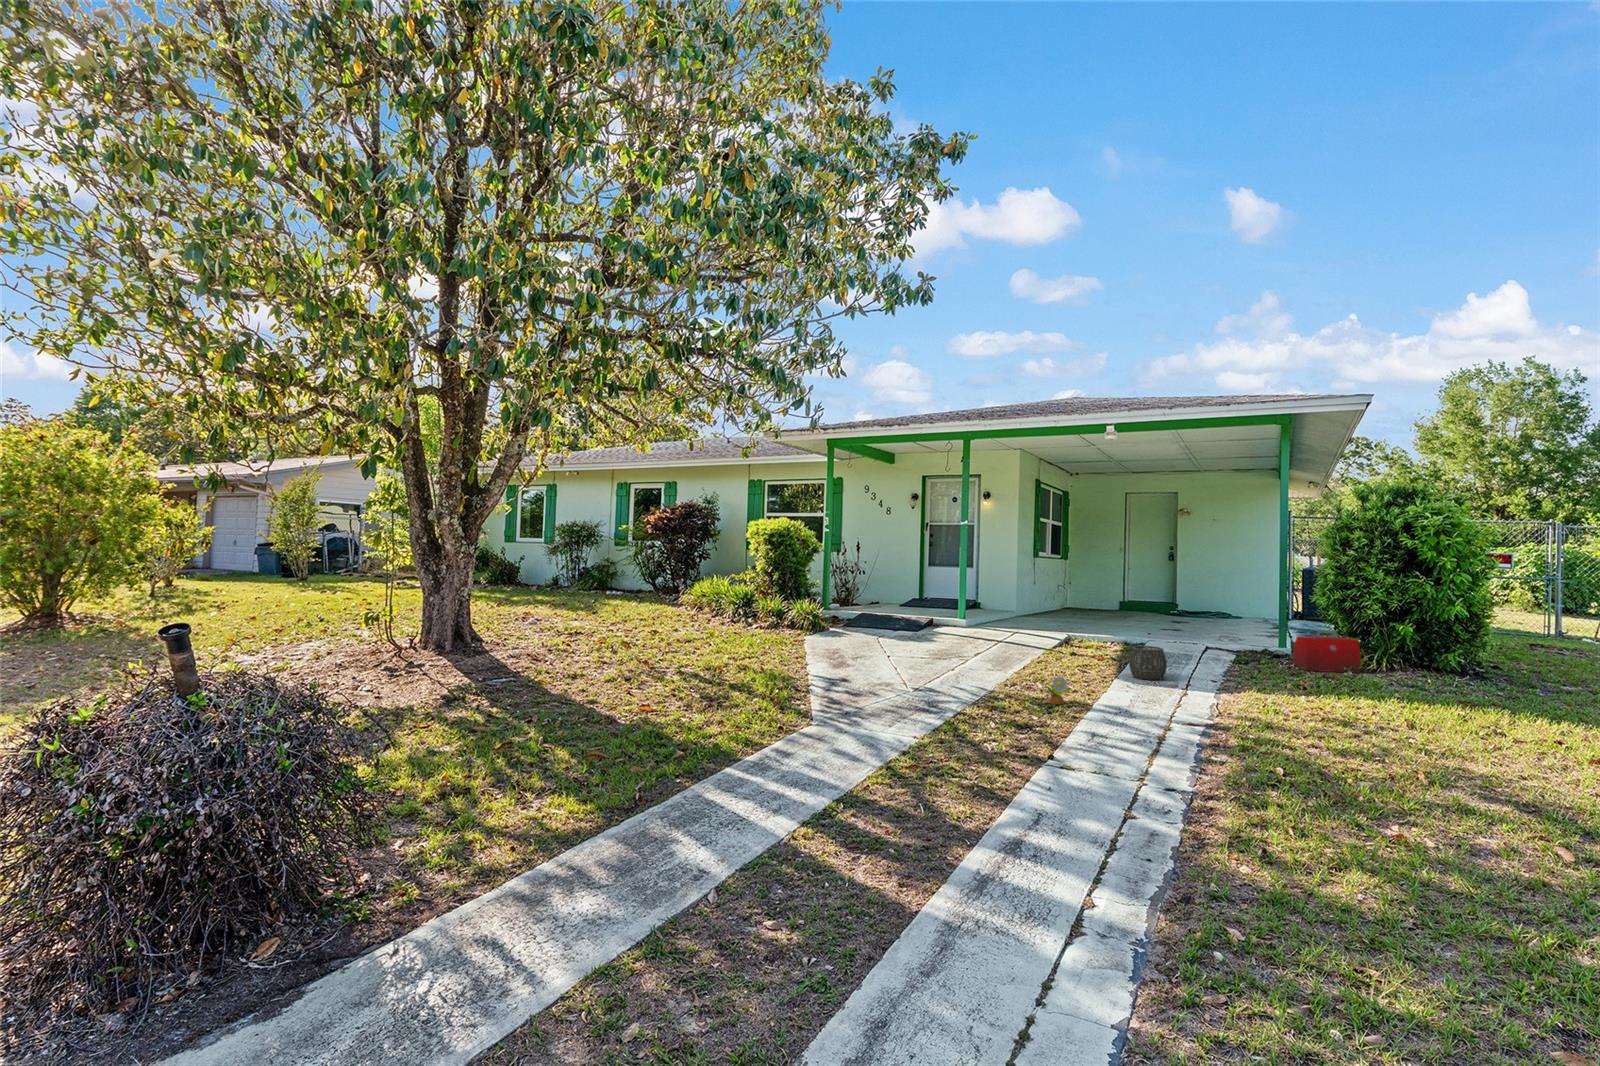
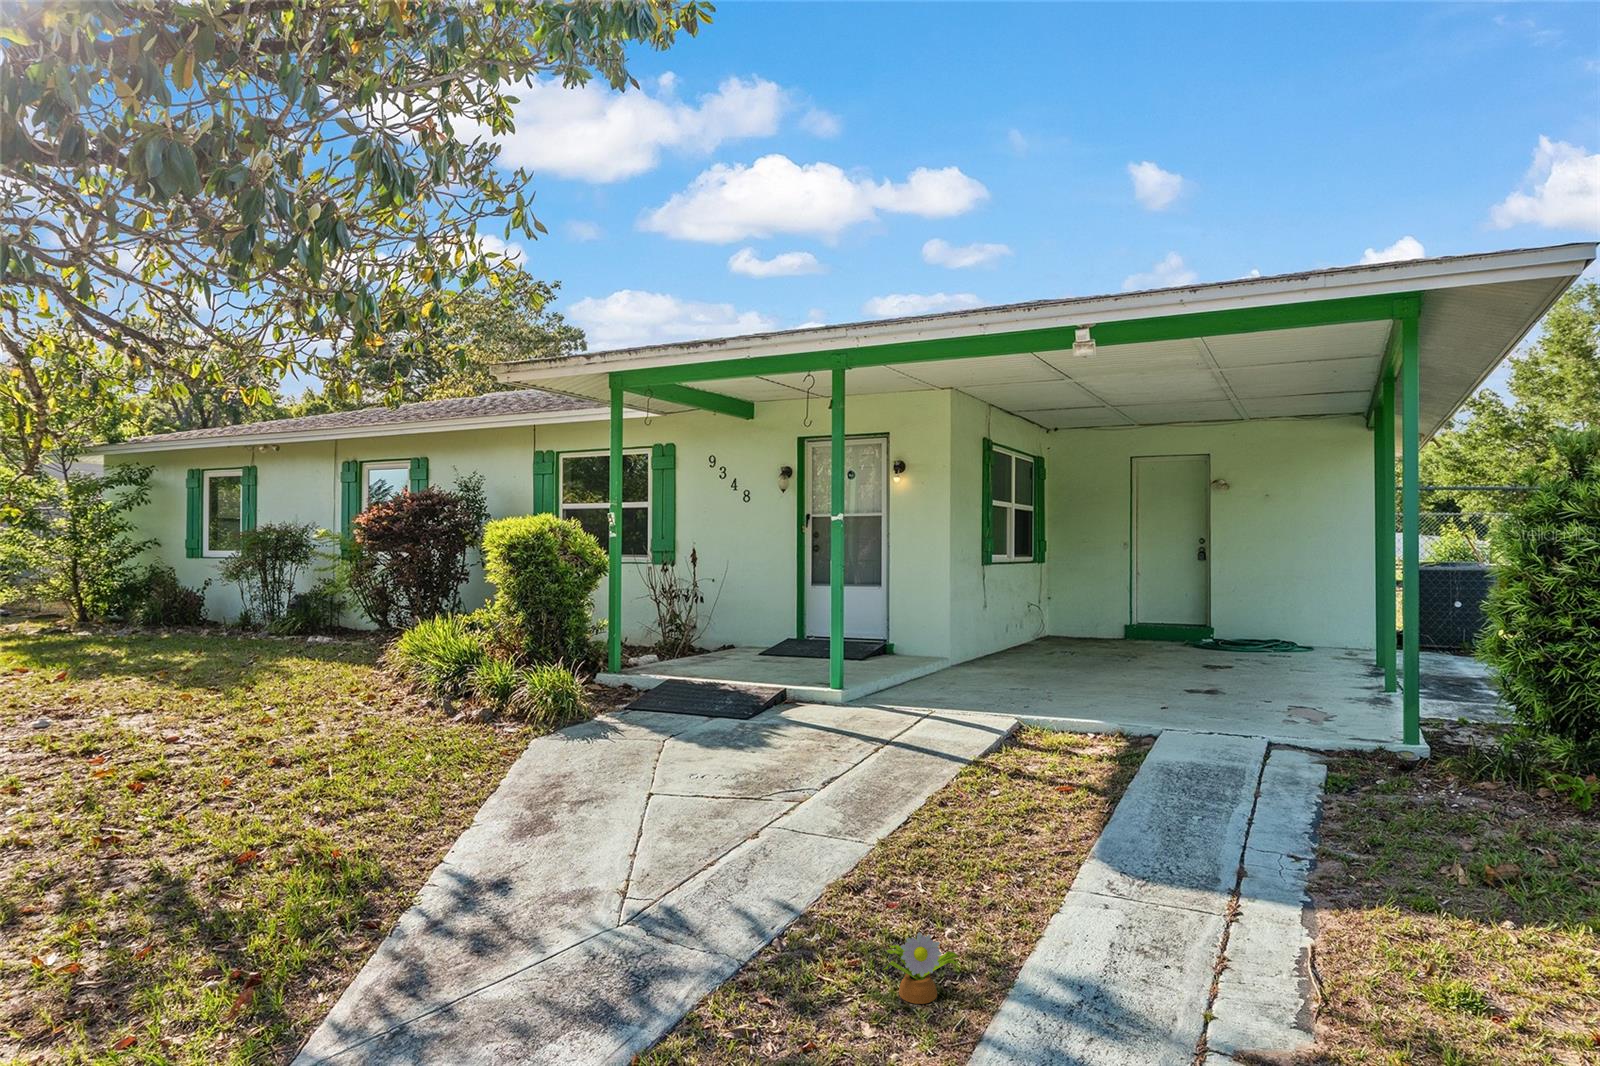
toolbox: present [1294,630,1361,673] -> none [1445,727,1591,818]
woven basket: present [1129,646,1167,680] -> none [1113,784,1195,868]

